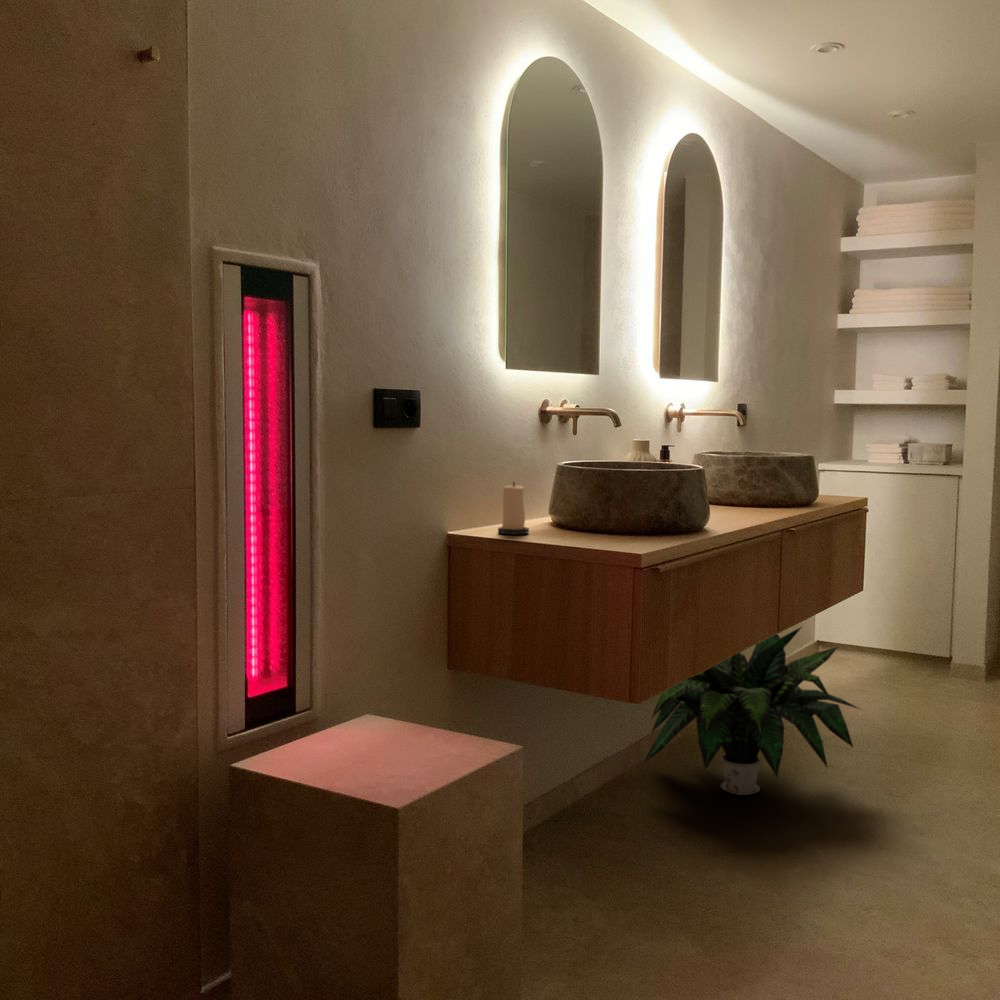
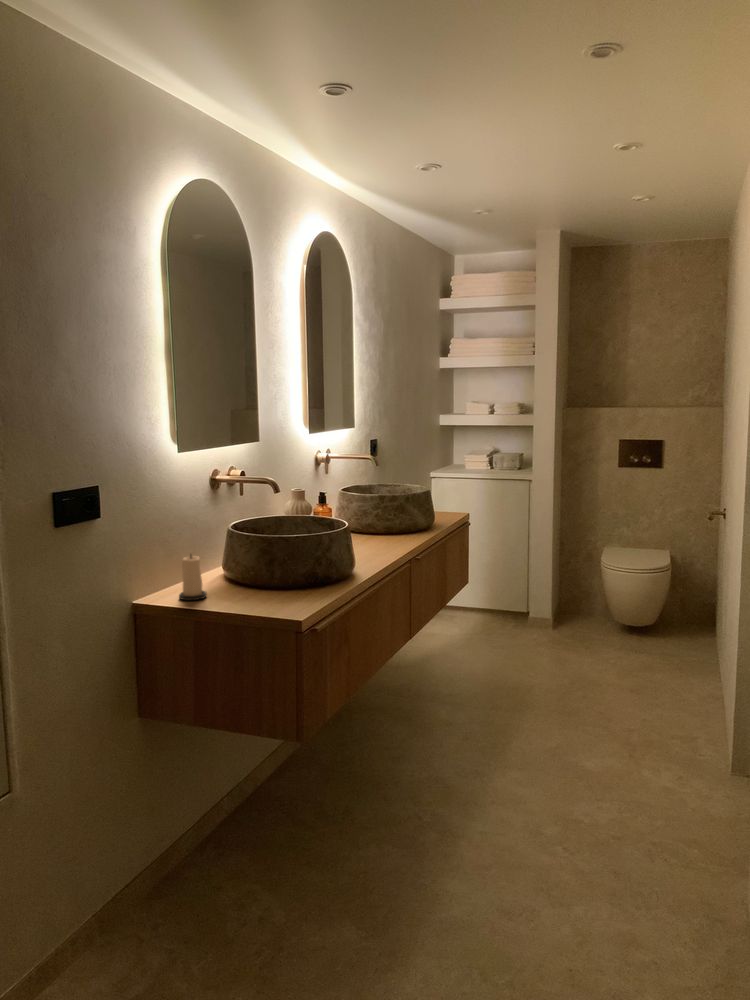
potted plant: present [644,627,858,795] -> none [311,621,476,765]

